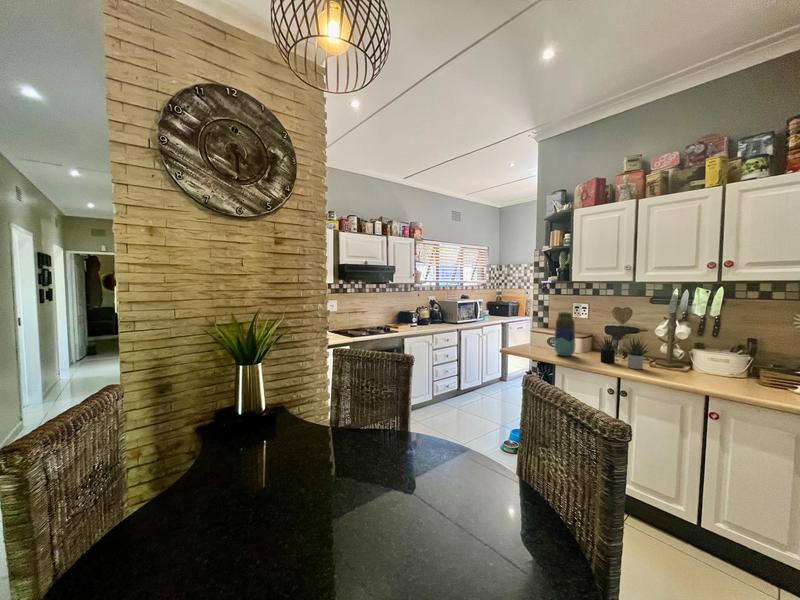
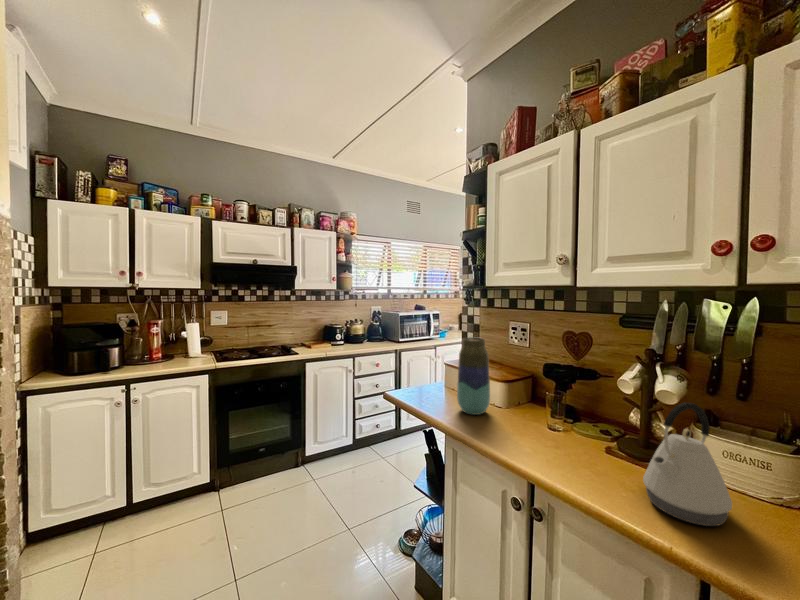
kettle: none [677,333,717,382] -> present [643,403,732,526]
succulent plant: present [596,337,650,369] -> none [511,383,604,461]

